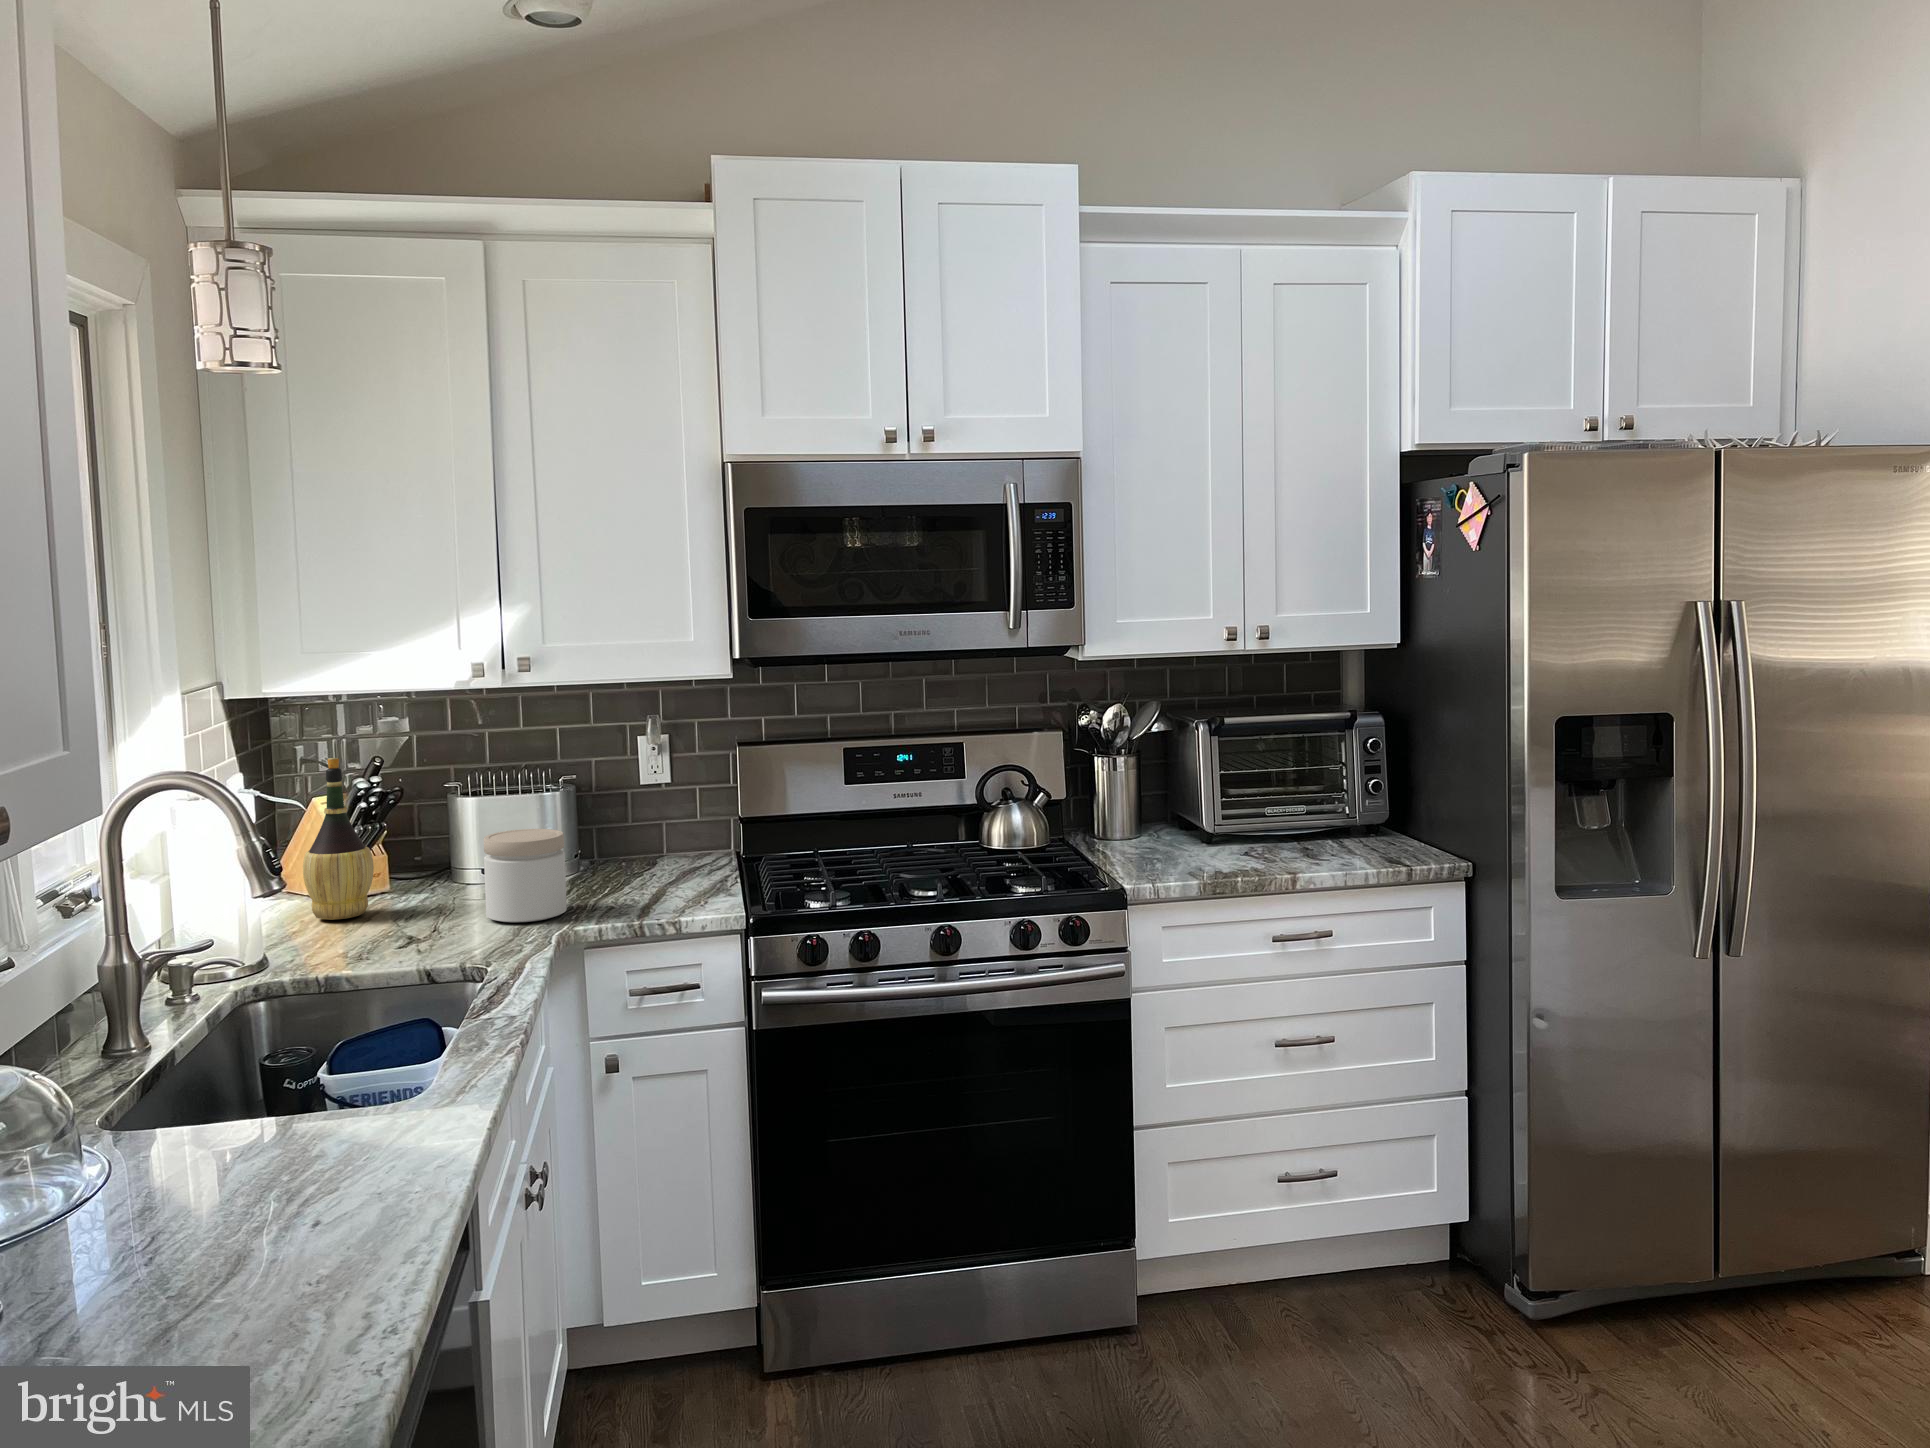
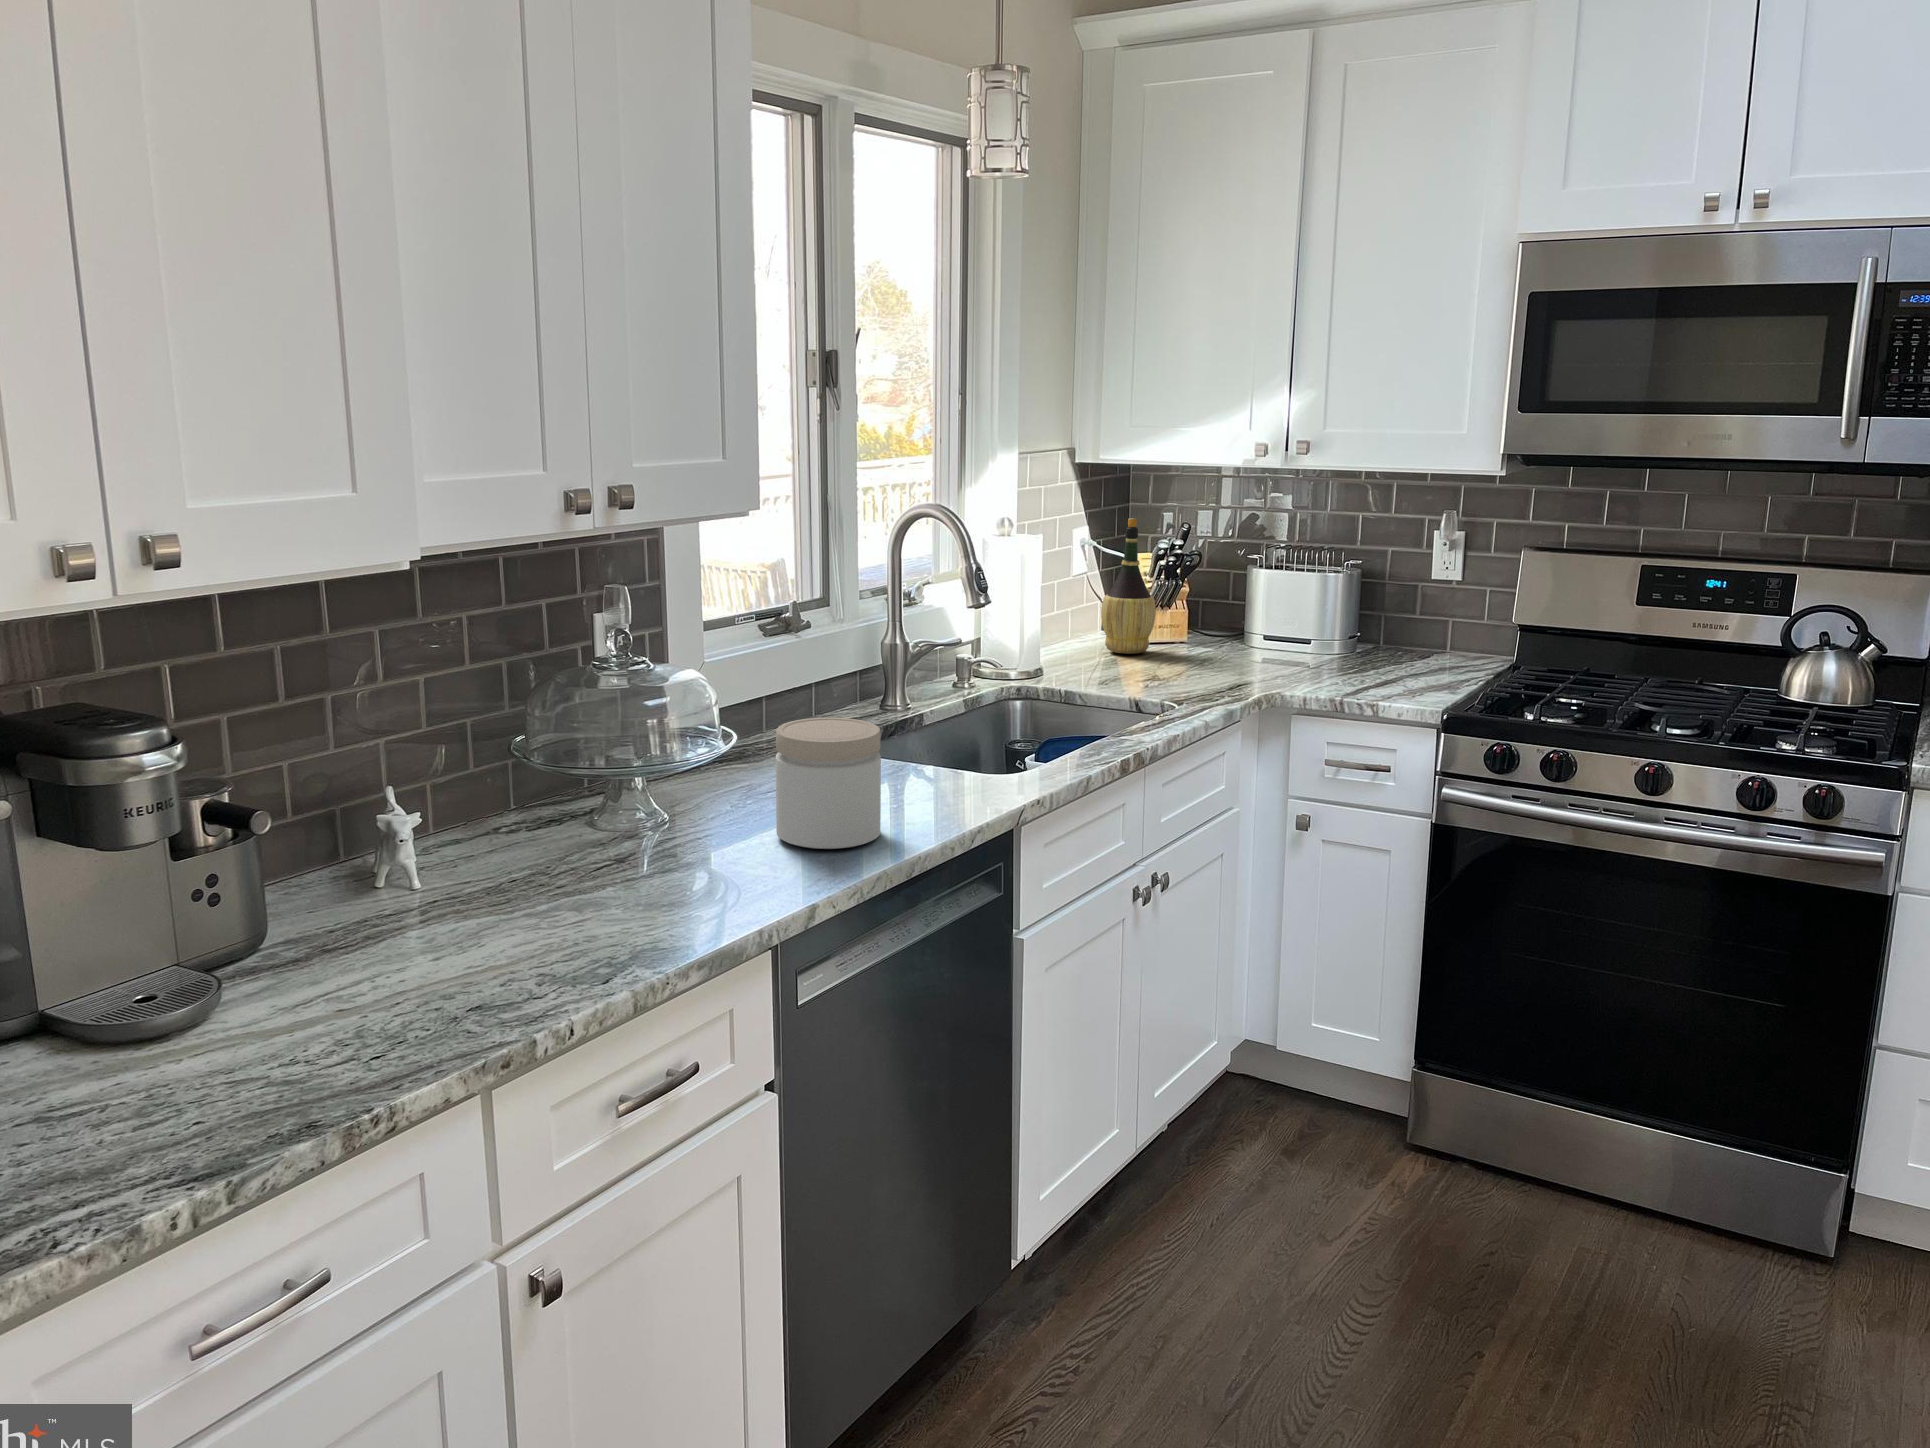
jar: present [484,829,567,922] -> present [776,718,881,849]

